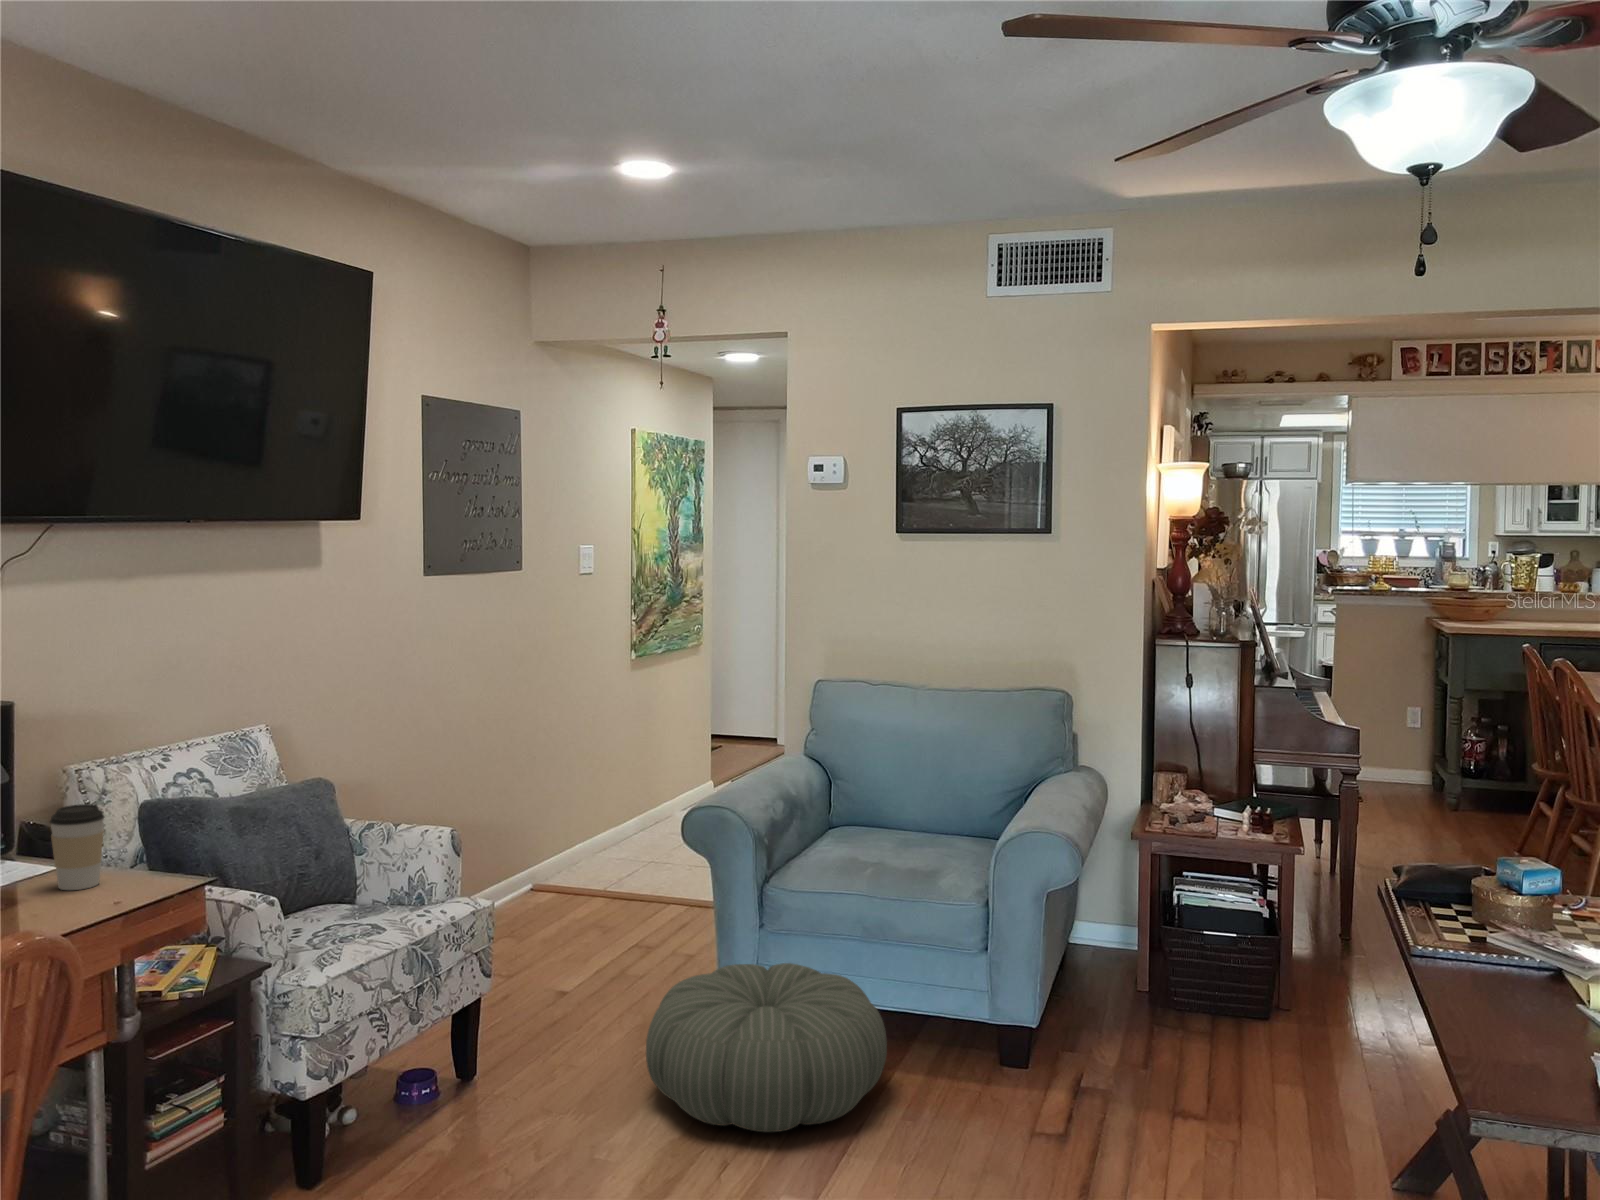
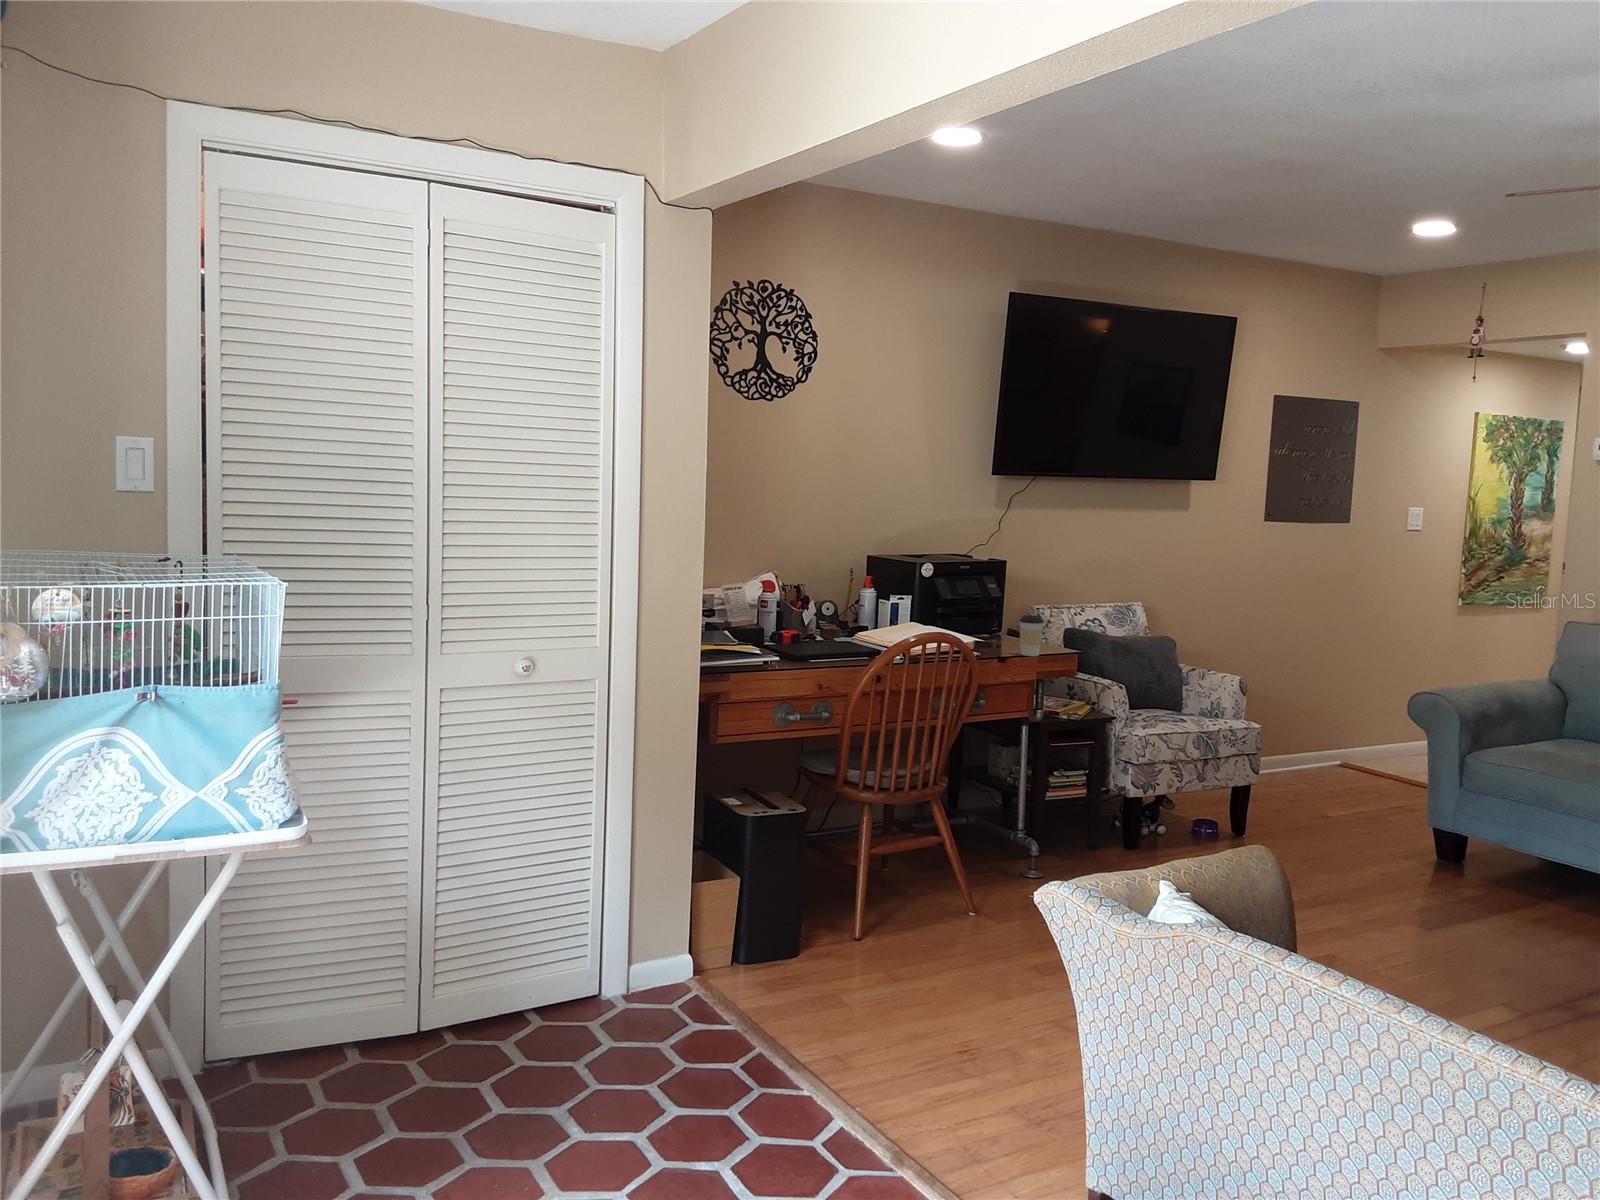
pouf: present [646,963,887,1132] -> none [1349,801,1537,905]

